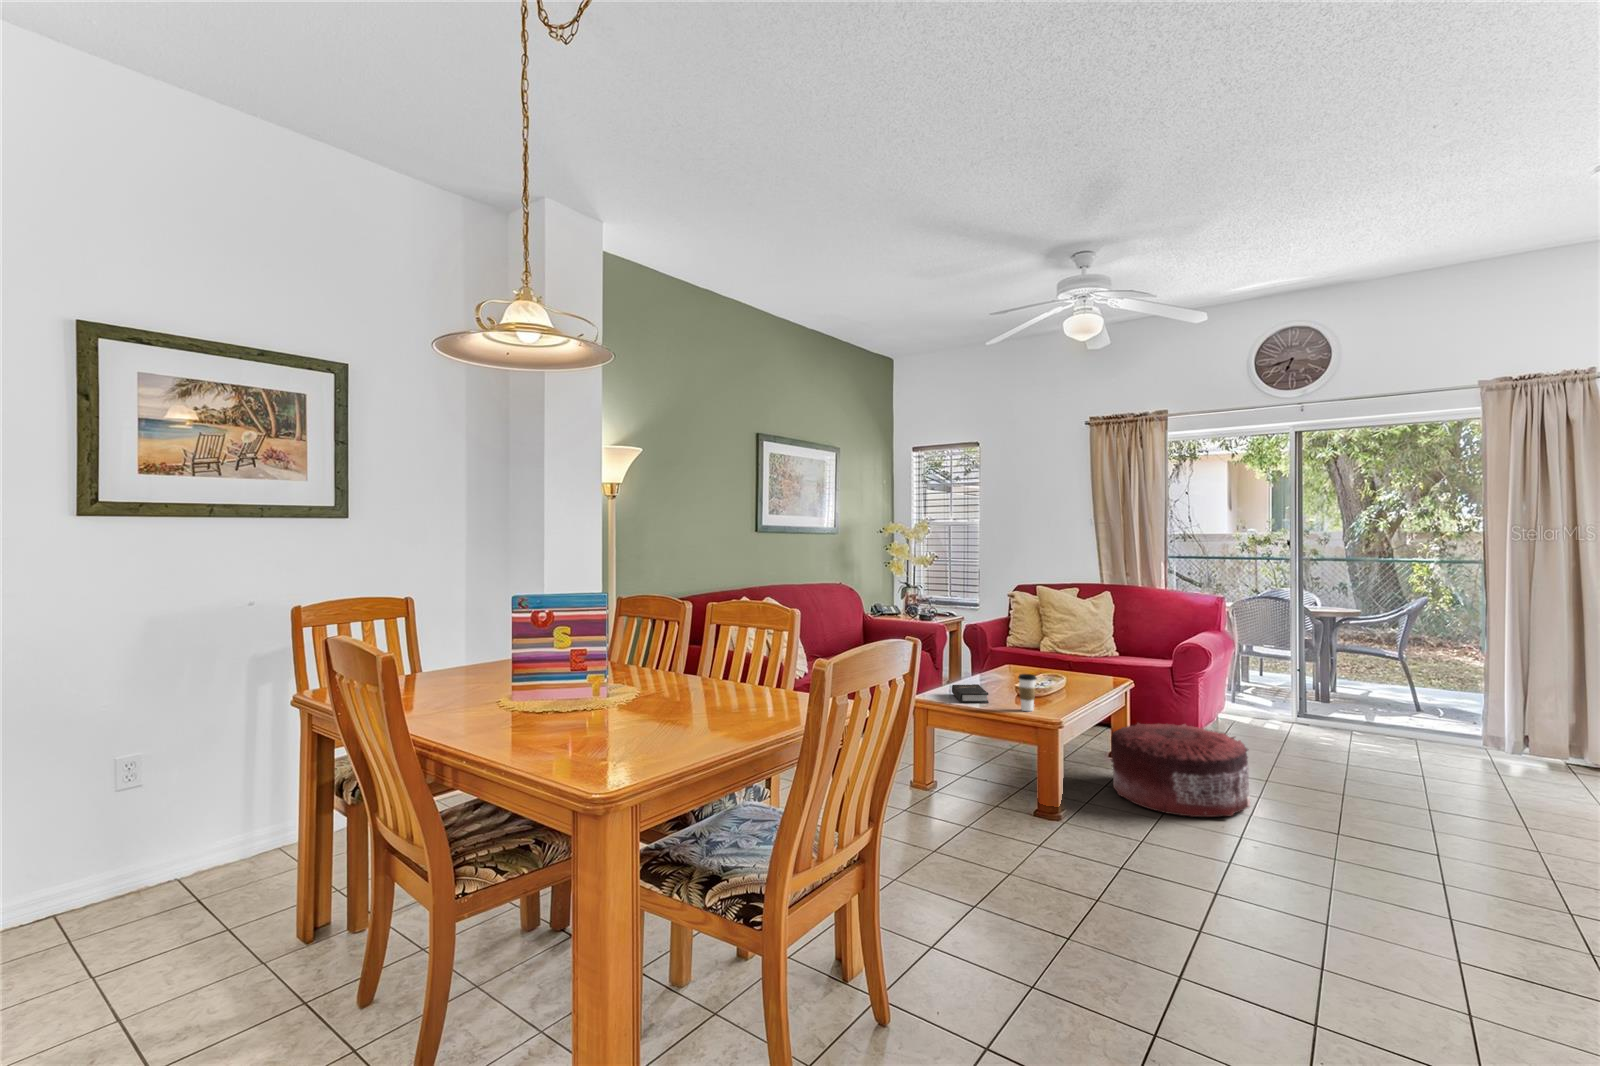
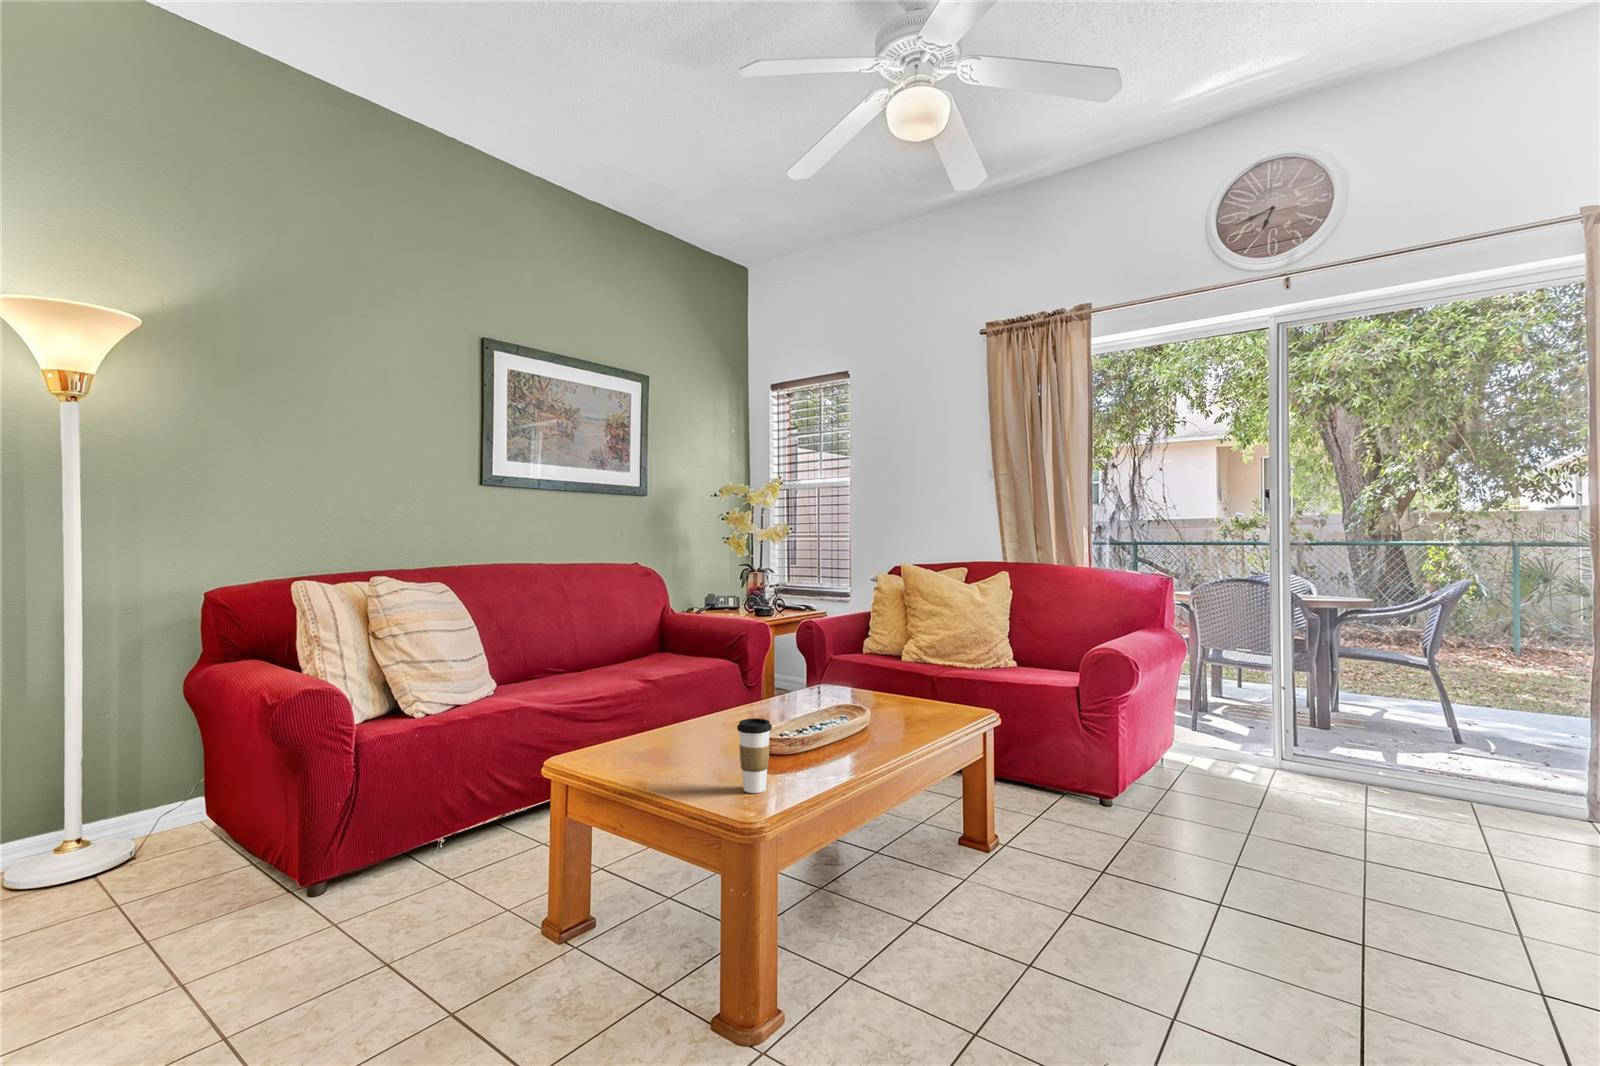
hardback book: present [952,684,988,703] -> none [652,730,714,771]
pouf: present [1111,723,1250,817] -> none [928,796,1179,1013]

